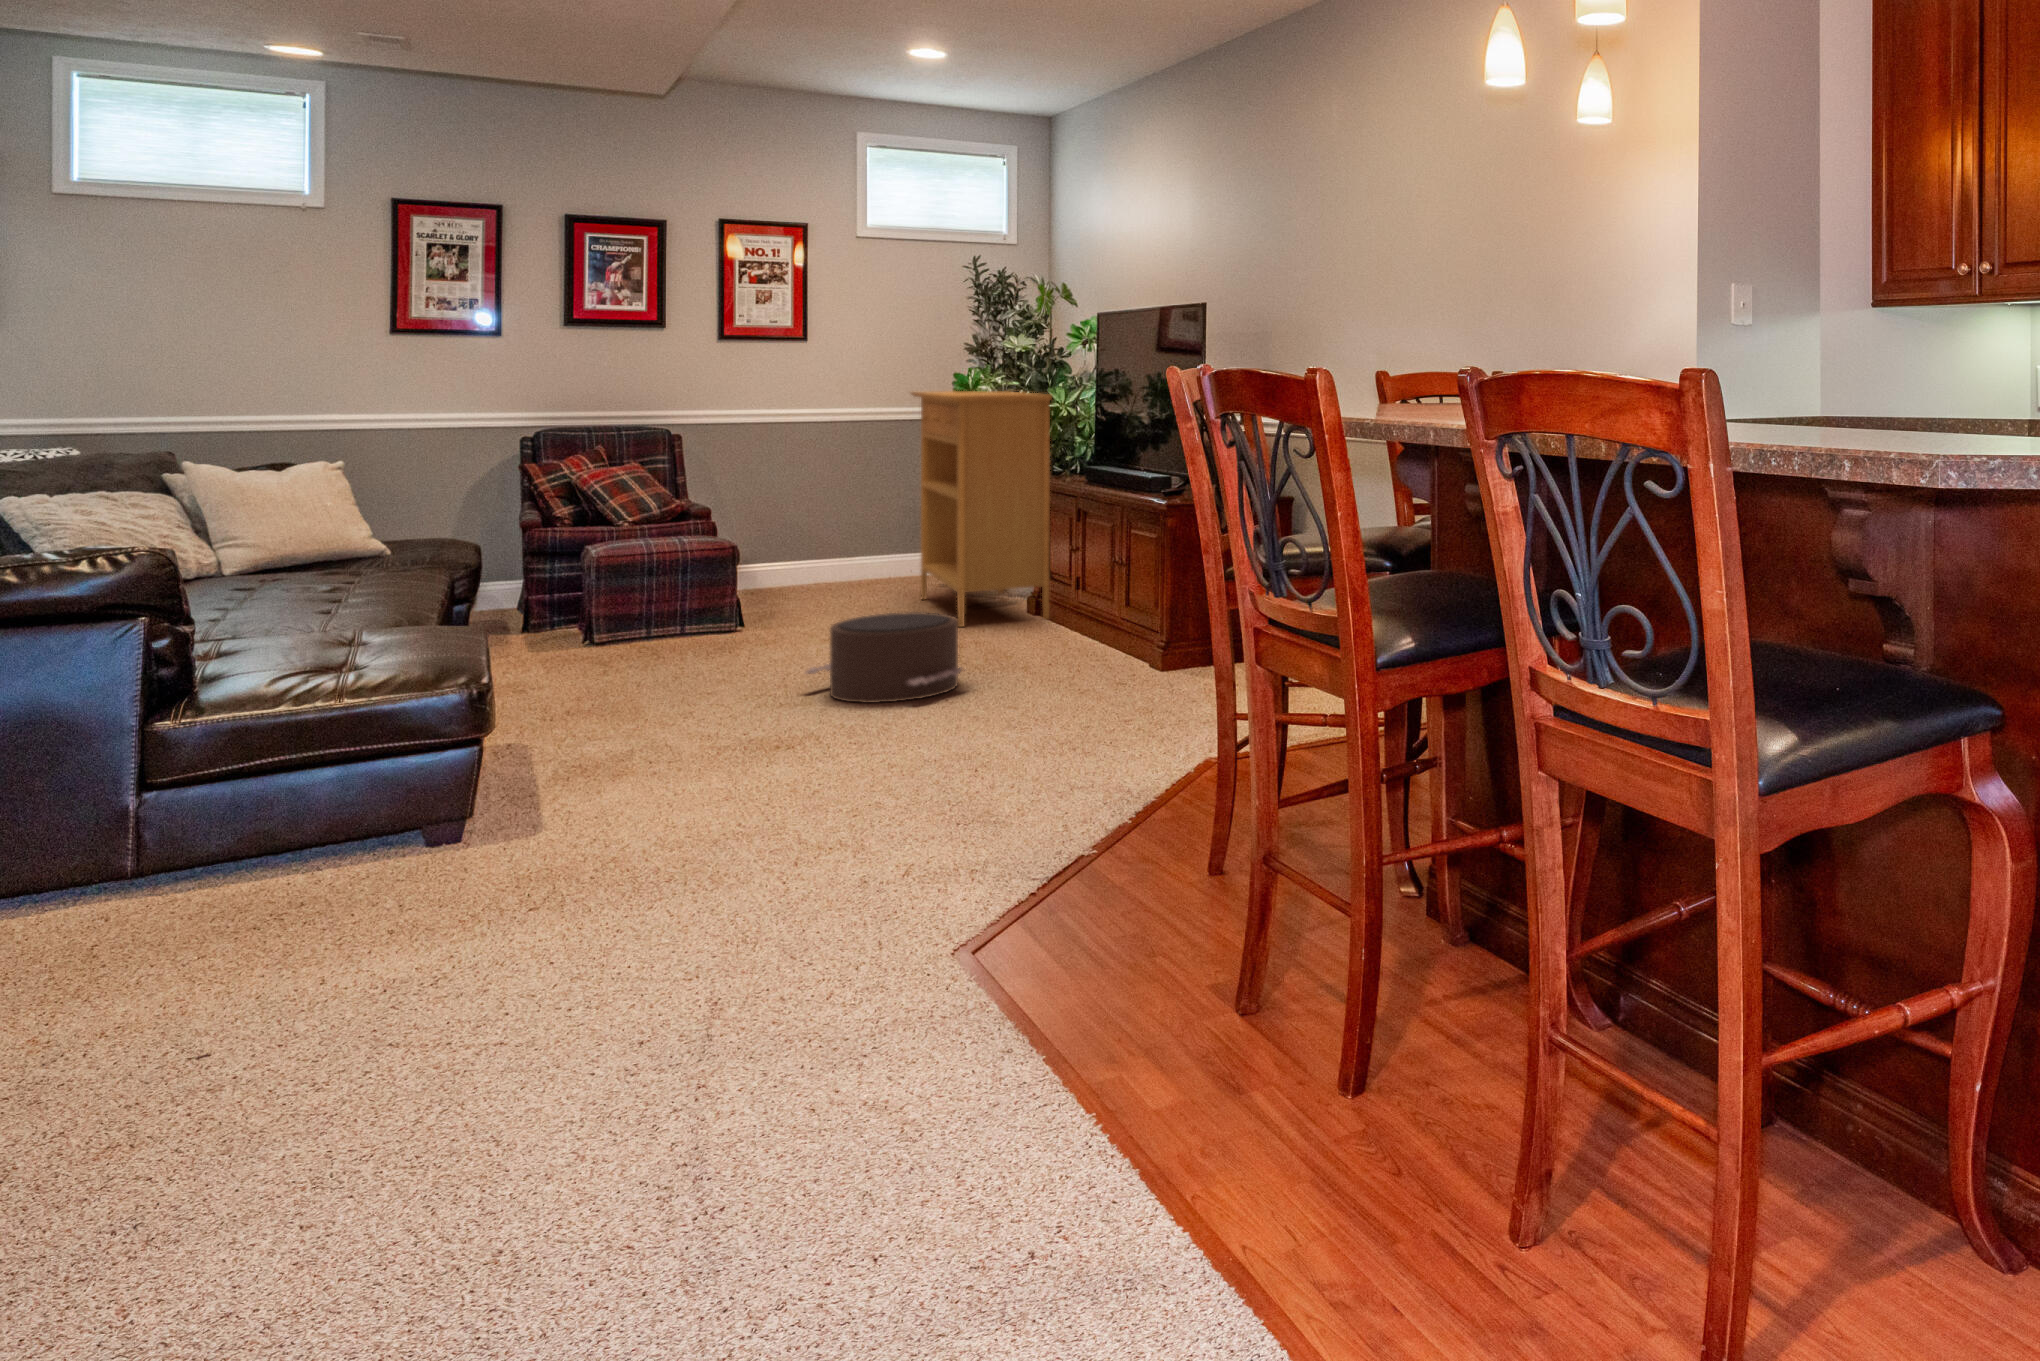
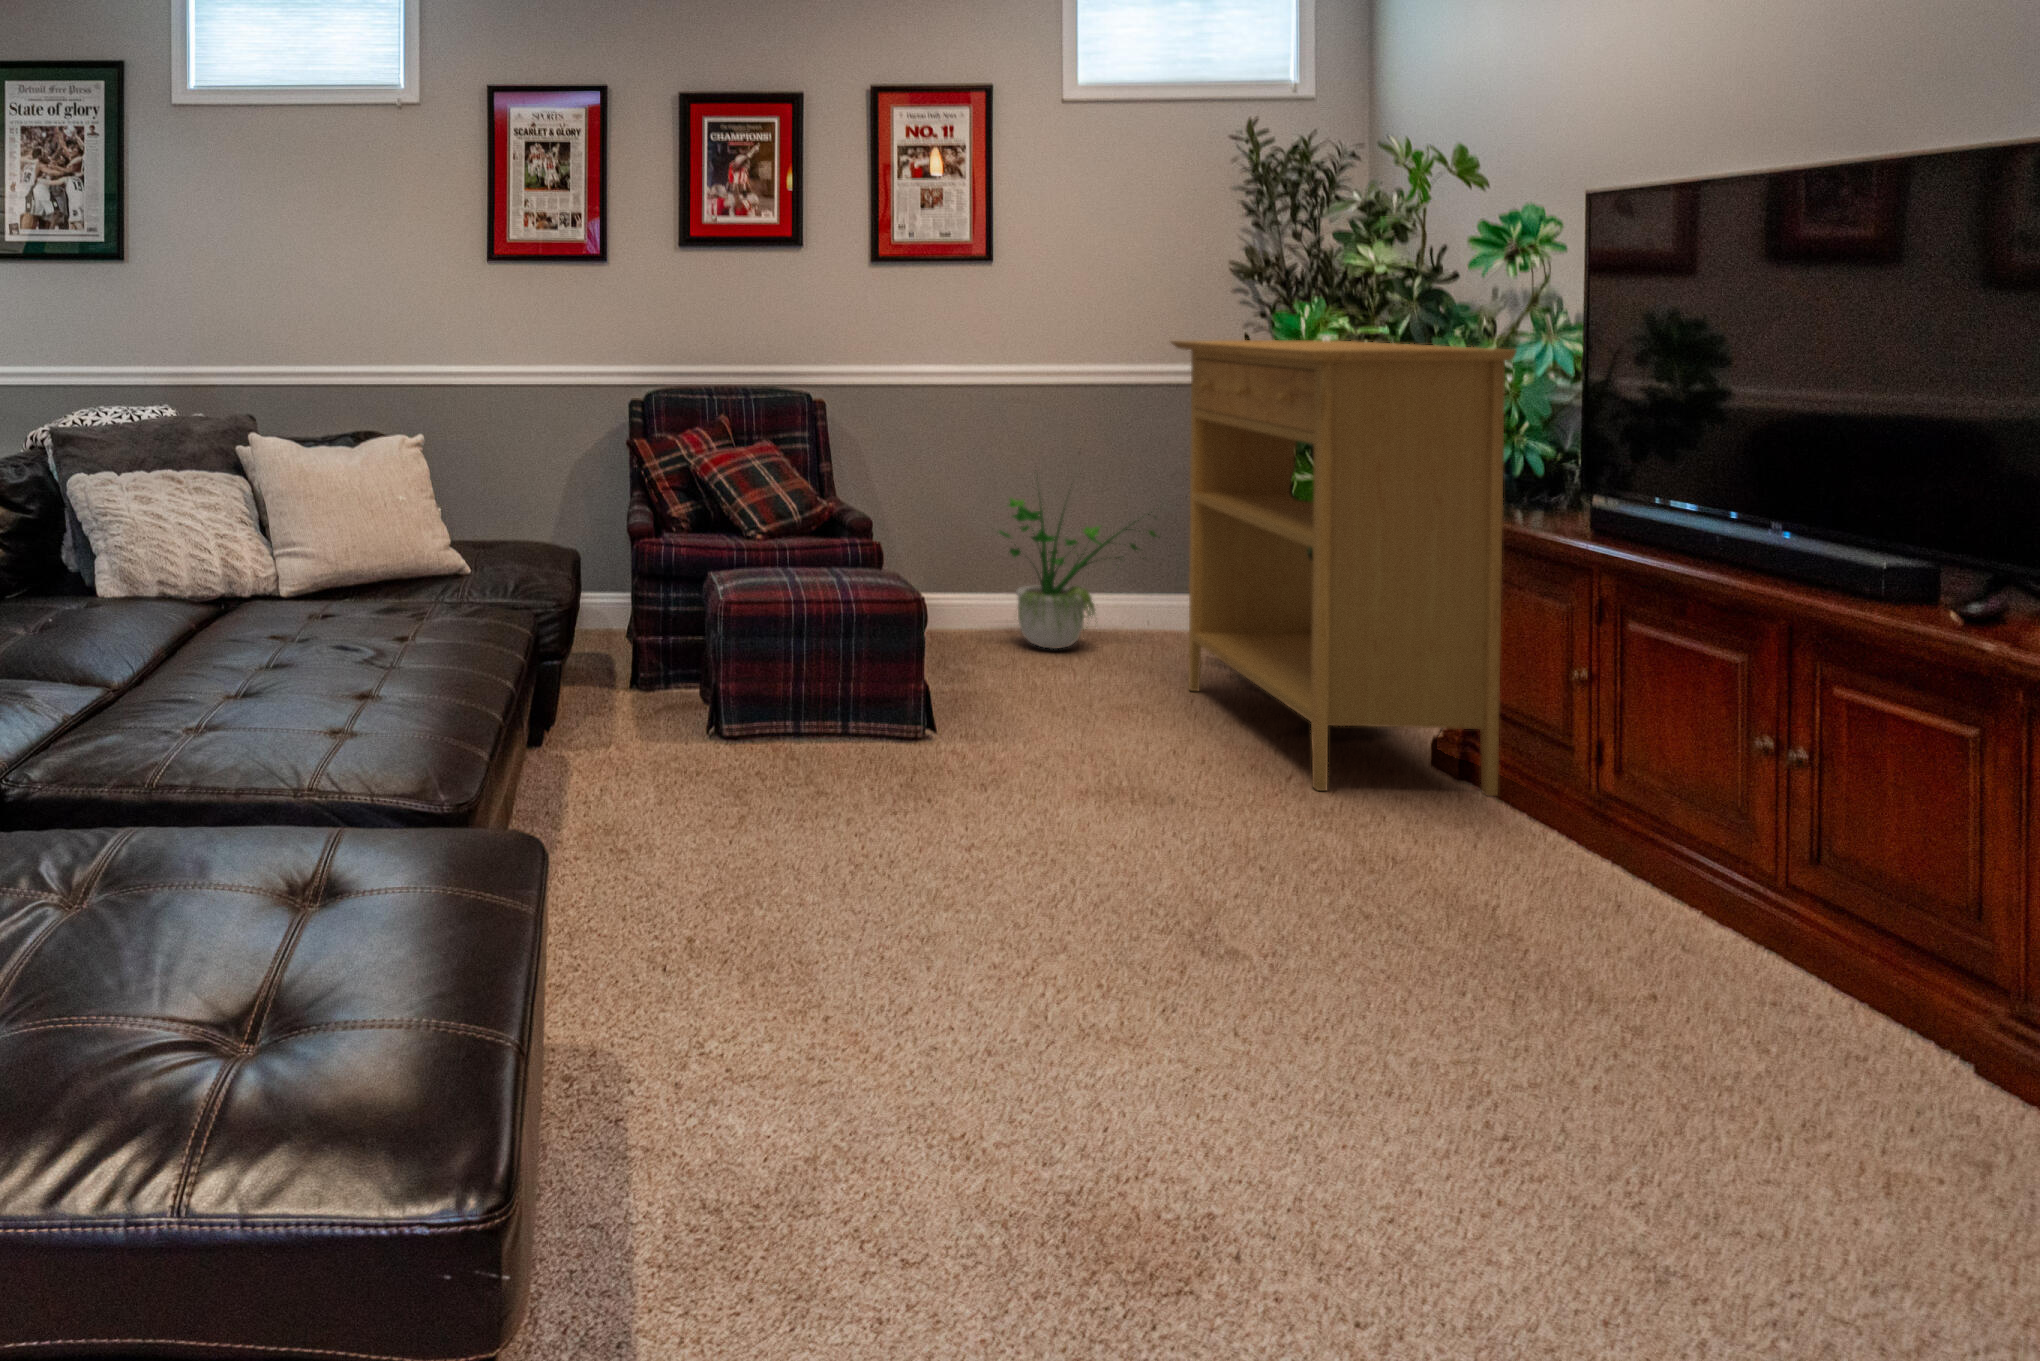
potted plant: none [801,471,923,591] -> present [999,498,1157,649]
pouf: present [806,612,965,703] -> none [1113,830,1527,1100]

